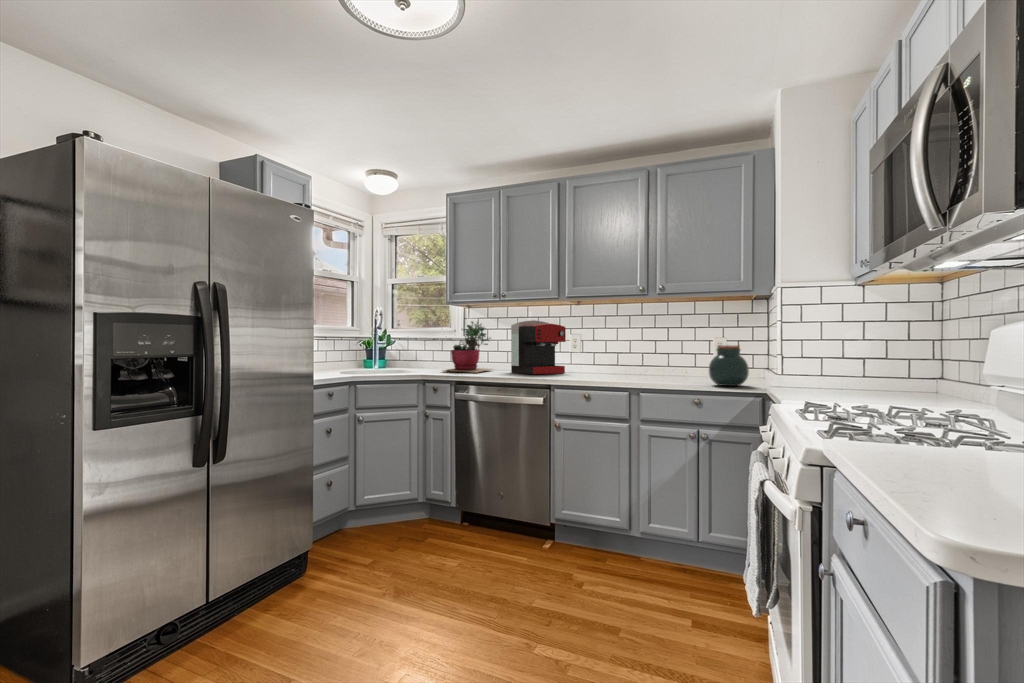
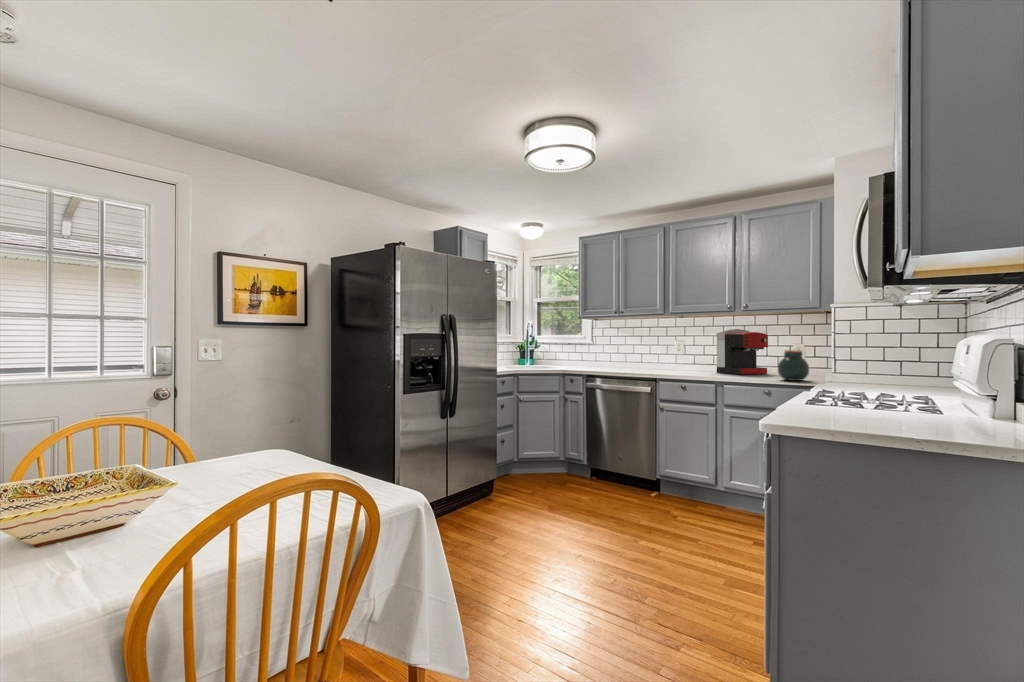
coffee maker: present [511,320,566,374] -> present [717,329,768,374]
succulent plant: present [444,321,491,372] -> none [575,331,615,369]

